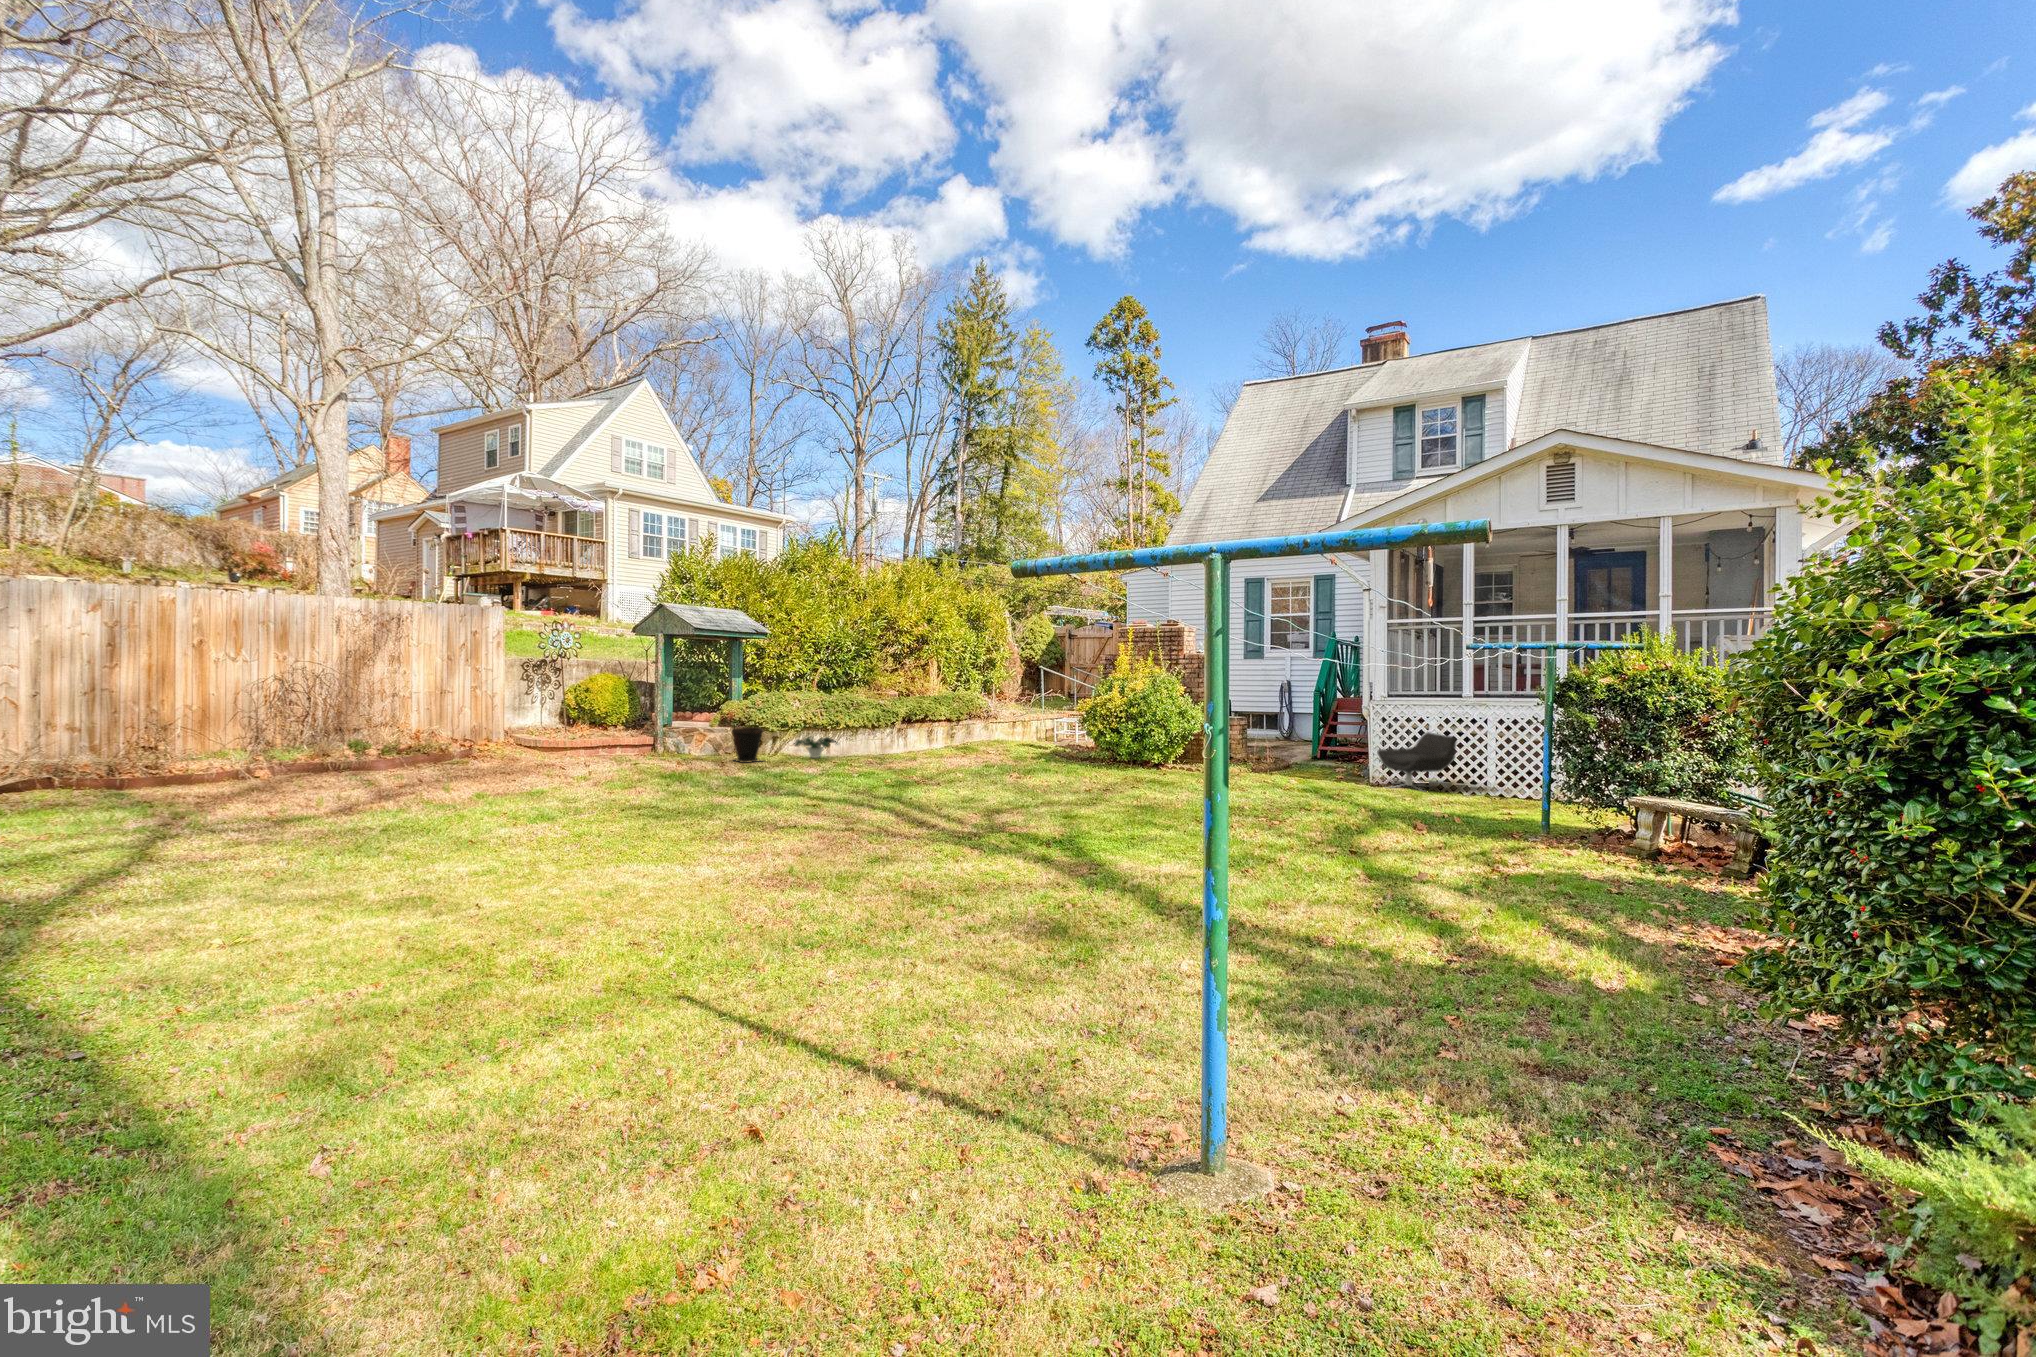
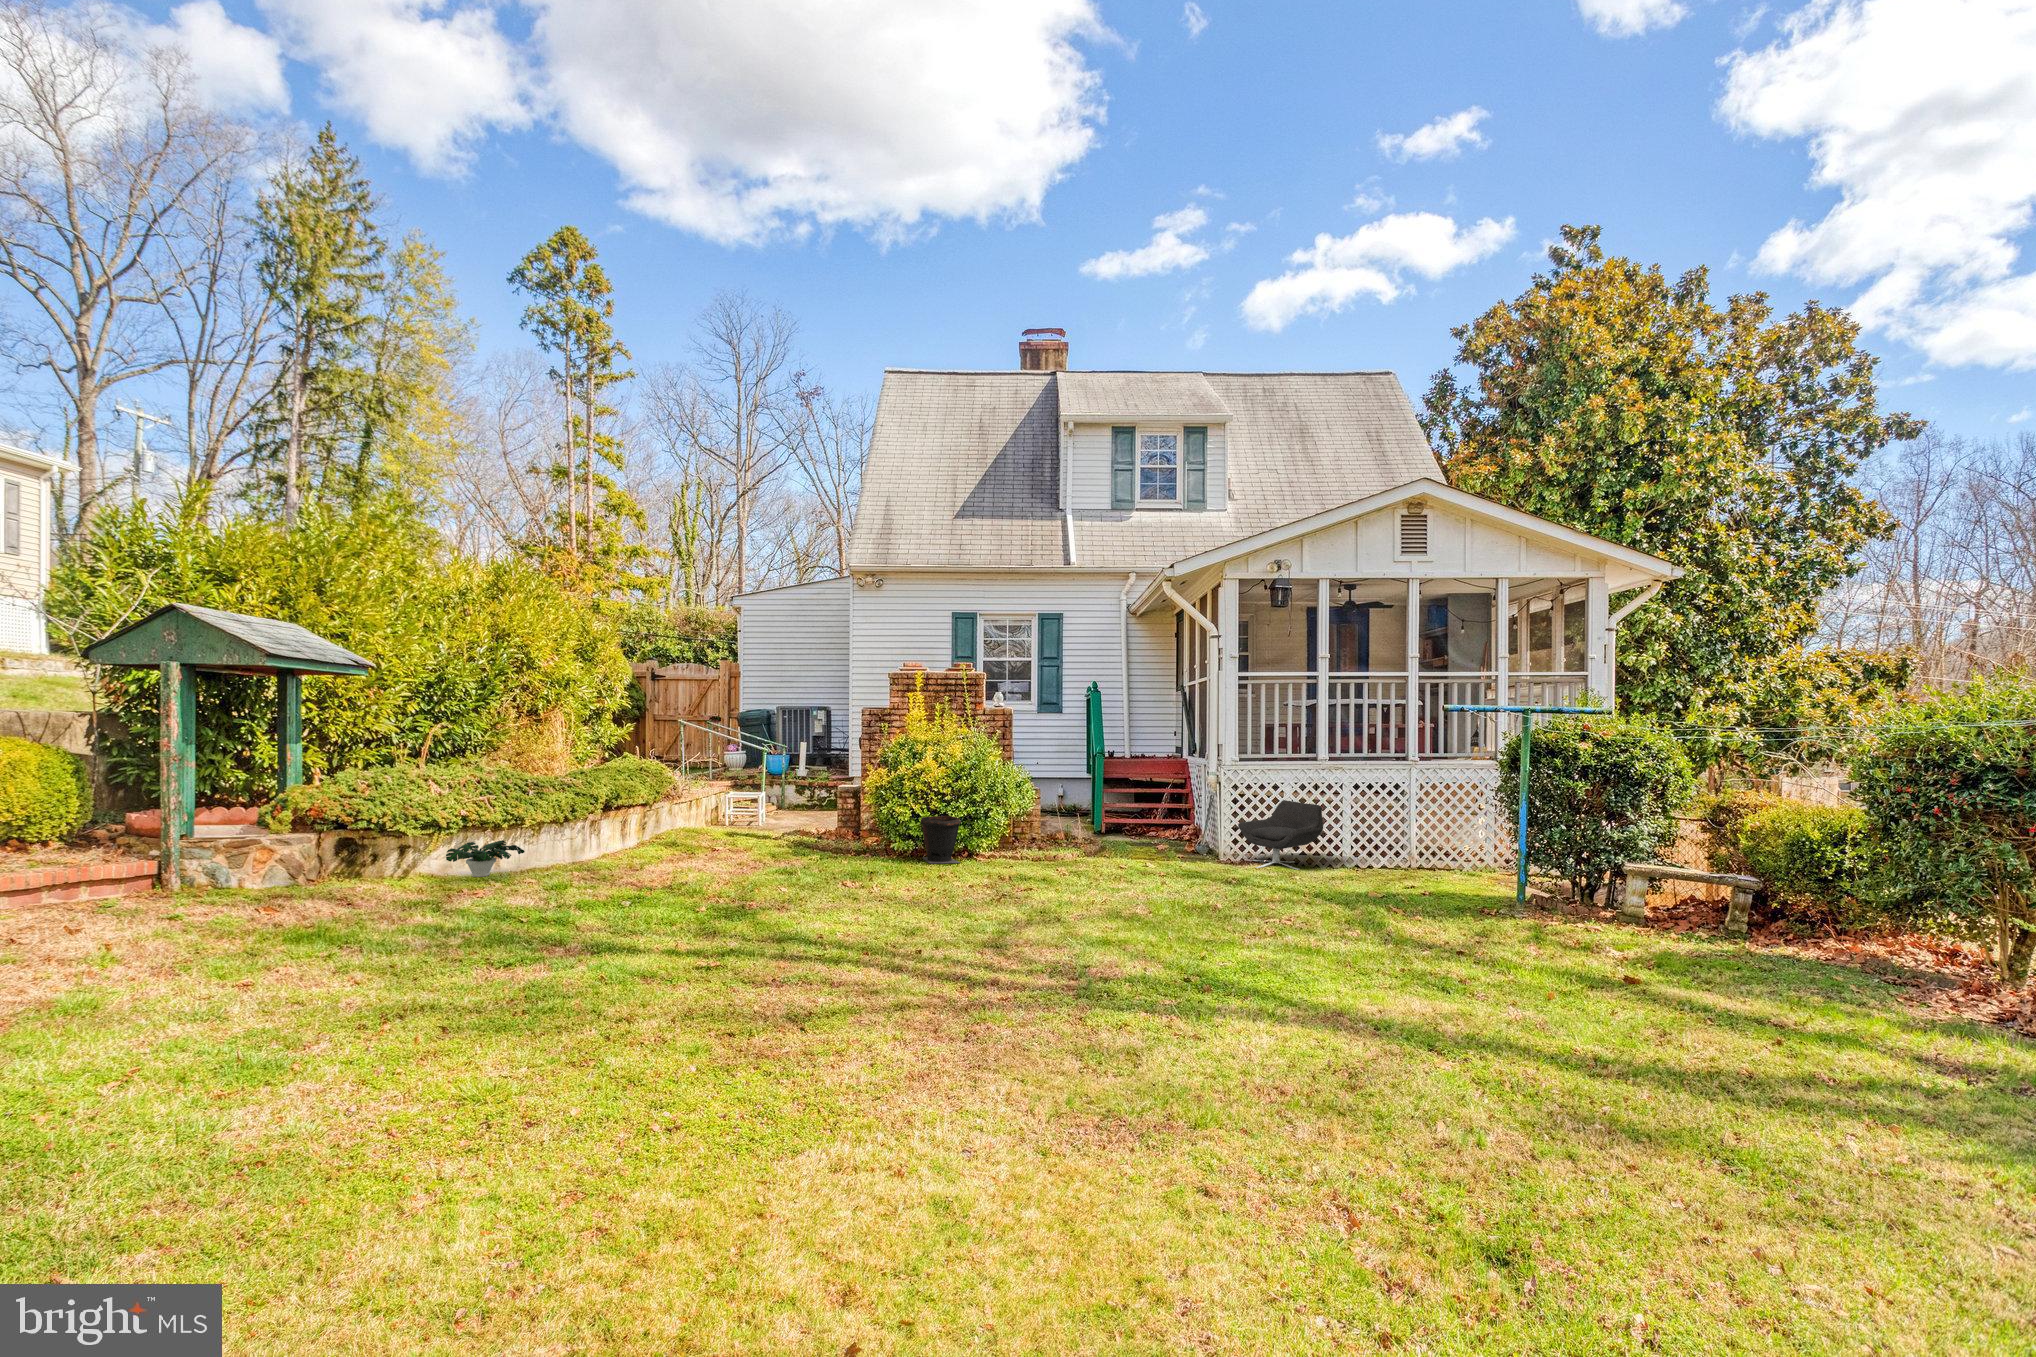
bucket: present [732,727,763,763] -> present [921,816,961,864]

